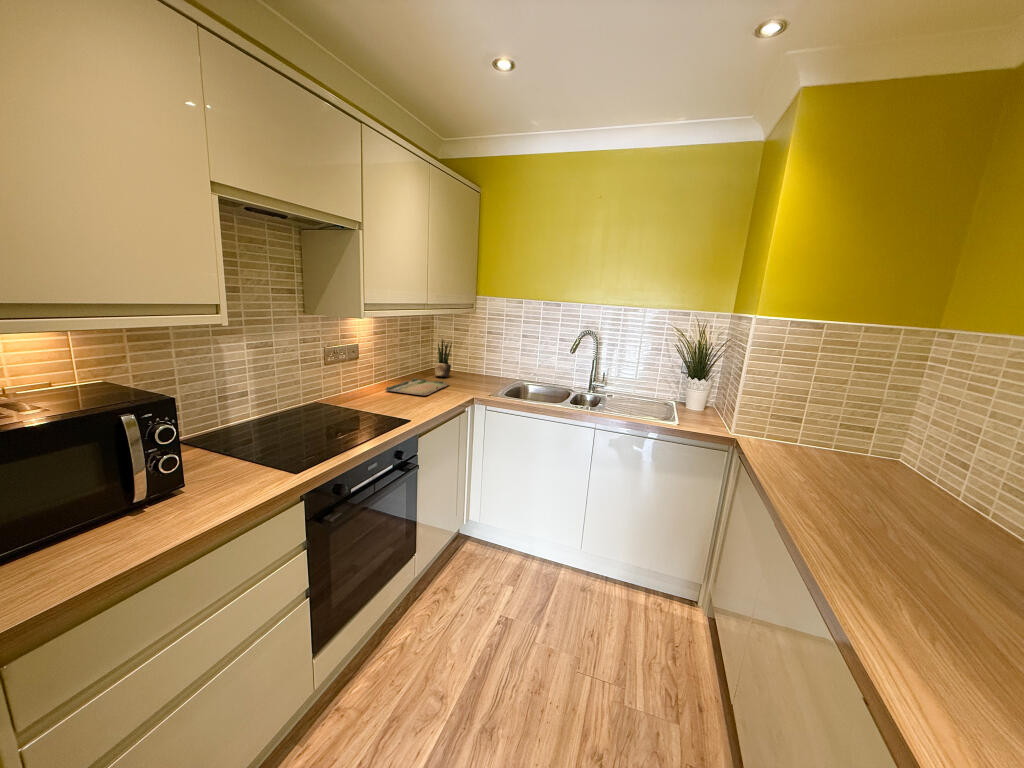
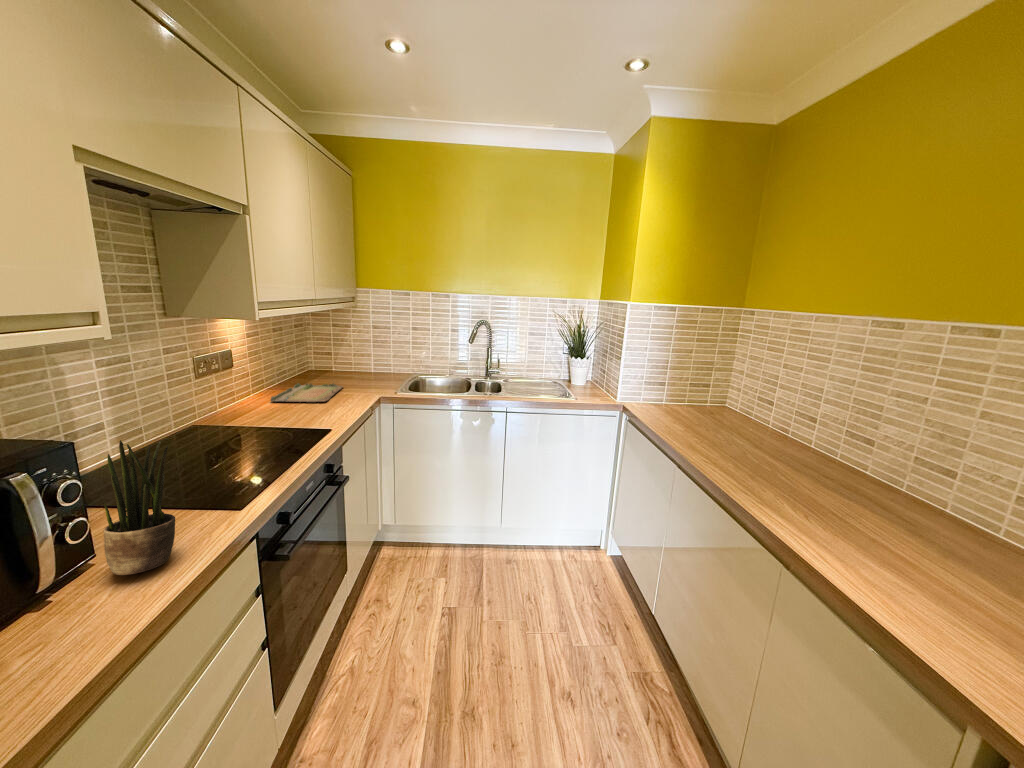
potted plant: present [435,339,452,377] -> present [104,440,175,575]

